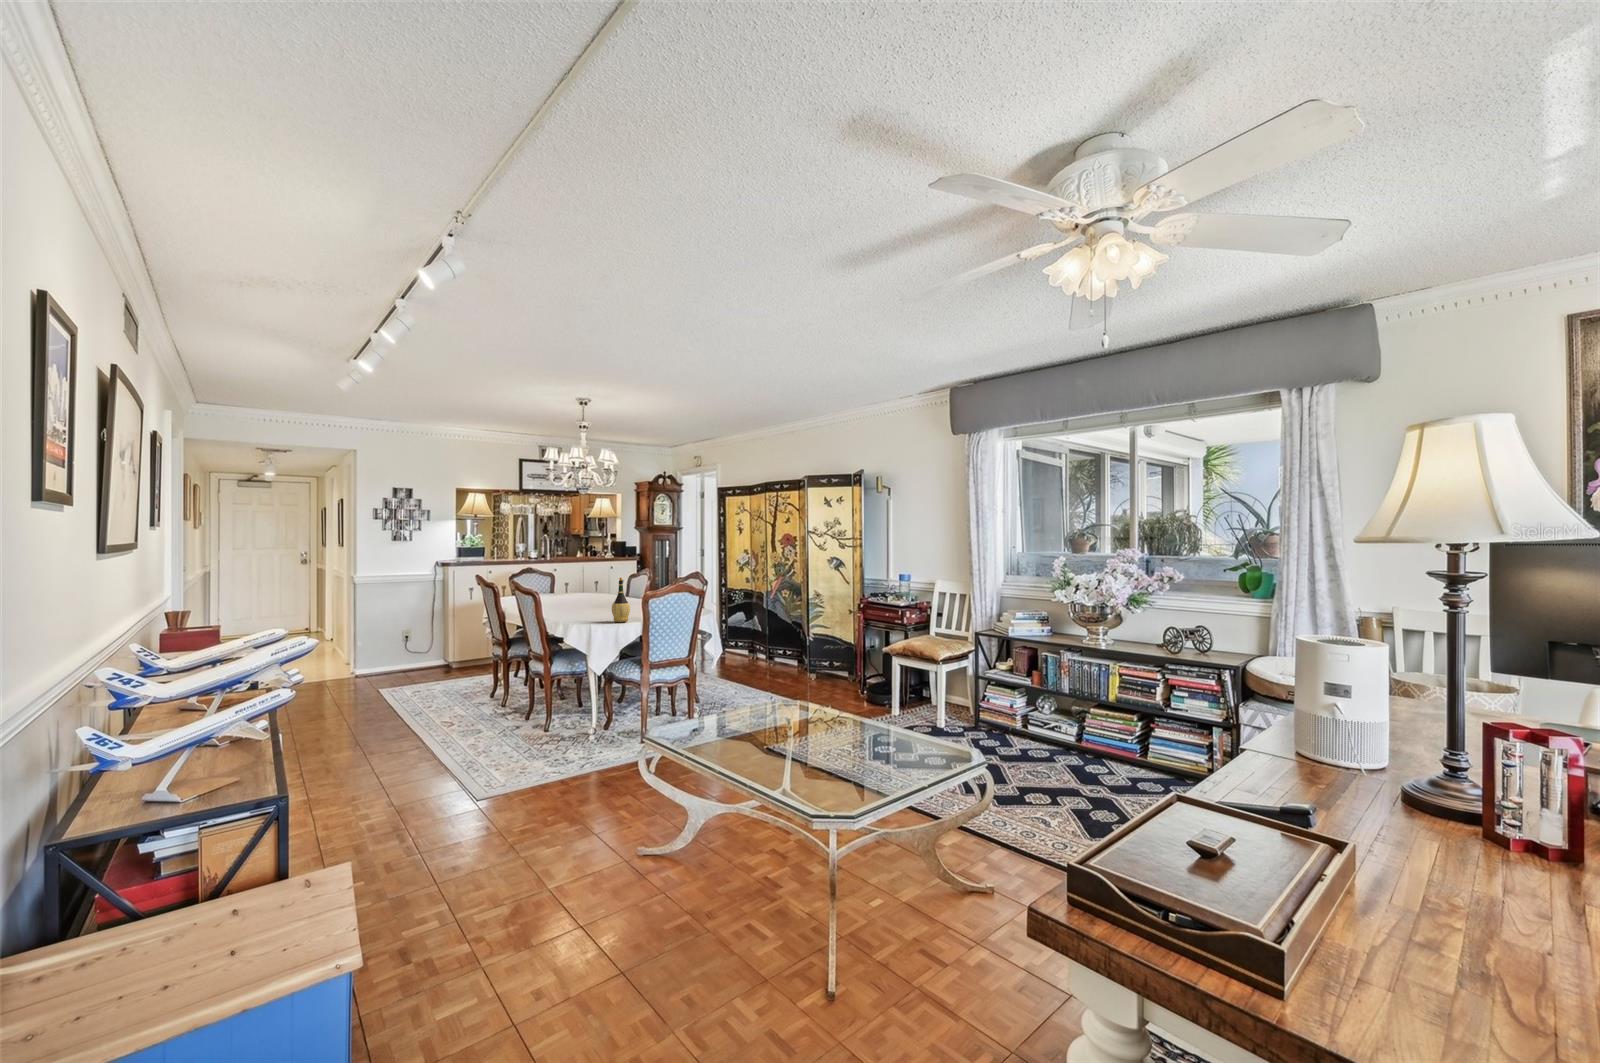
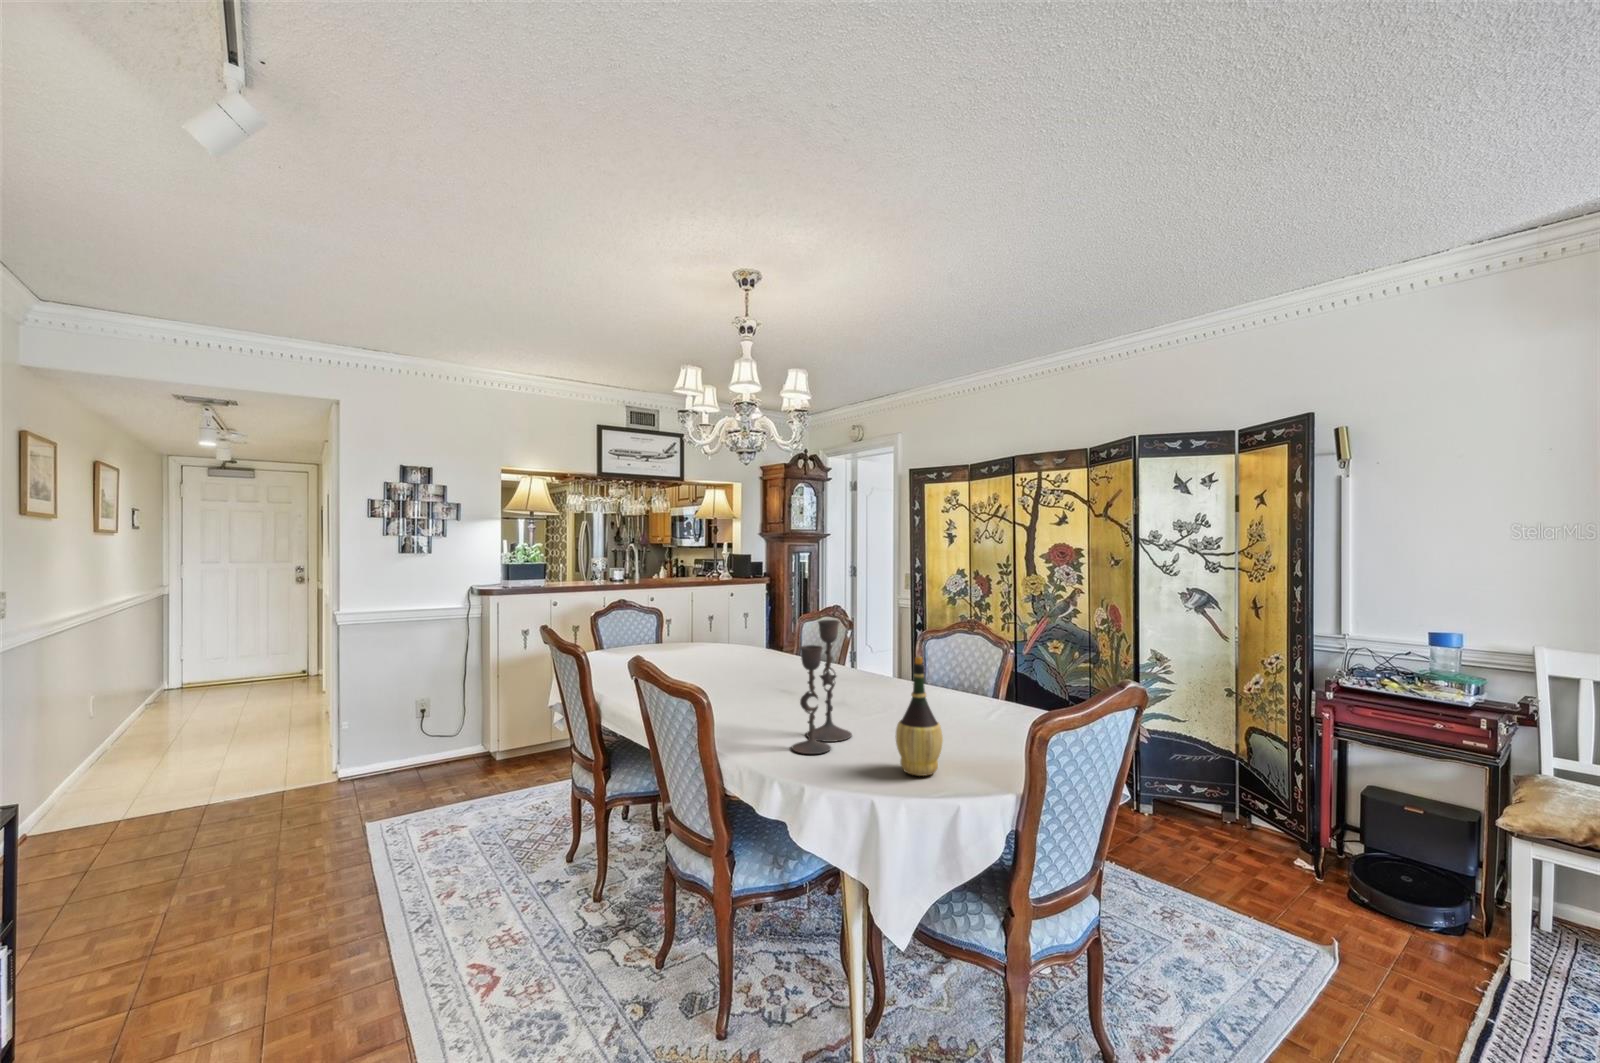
candlestick: none [579,567,610,619] -> present [792,620,852,754]

